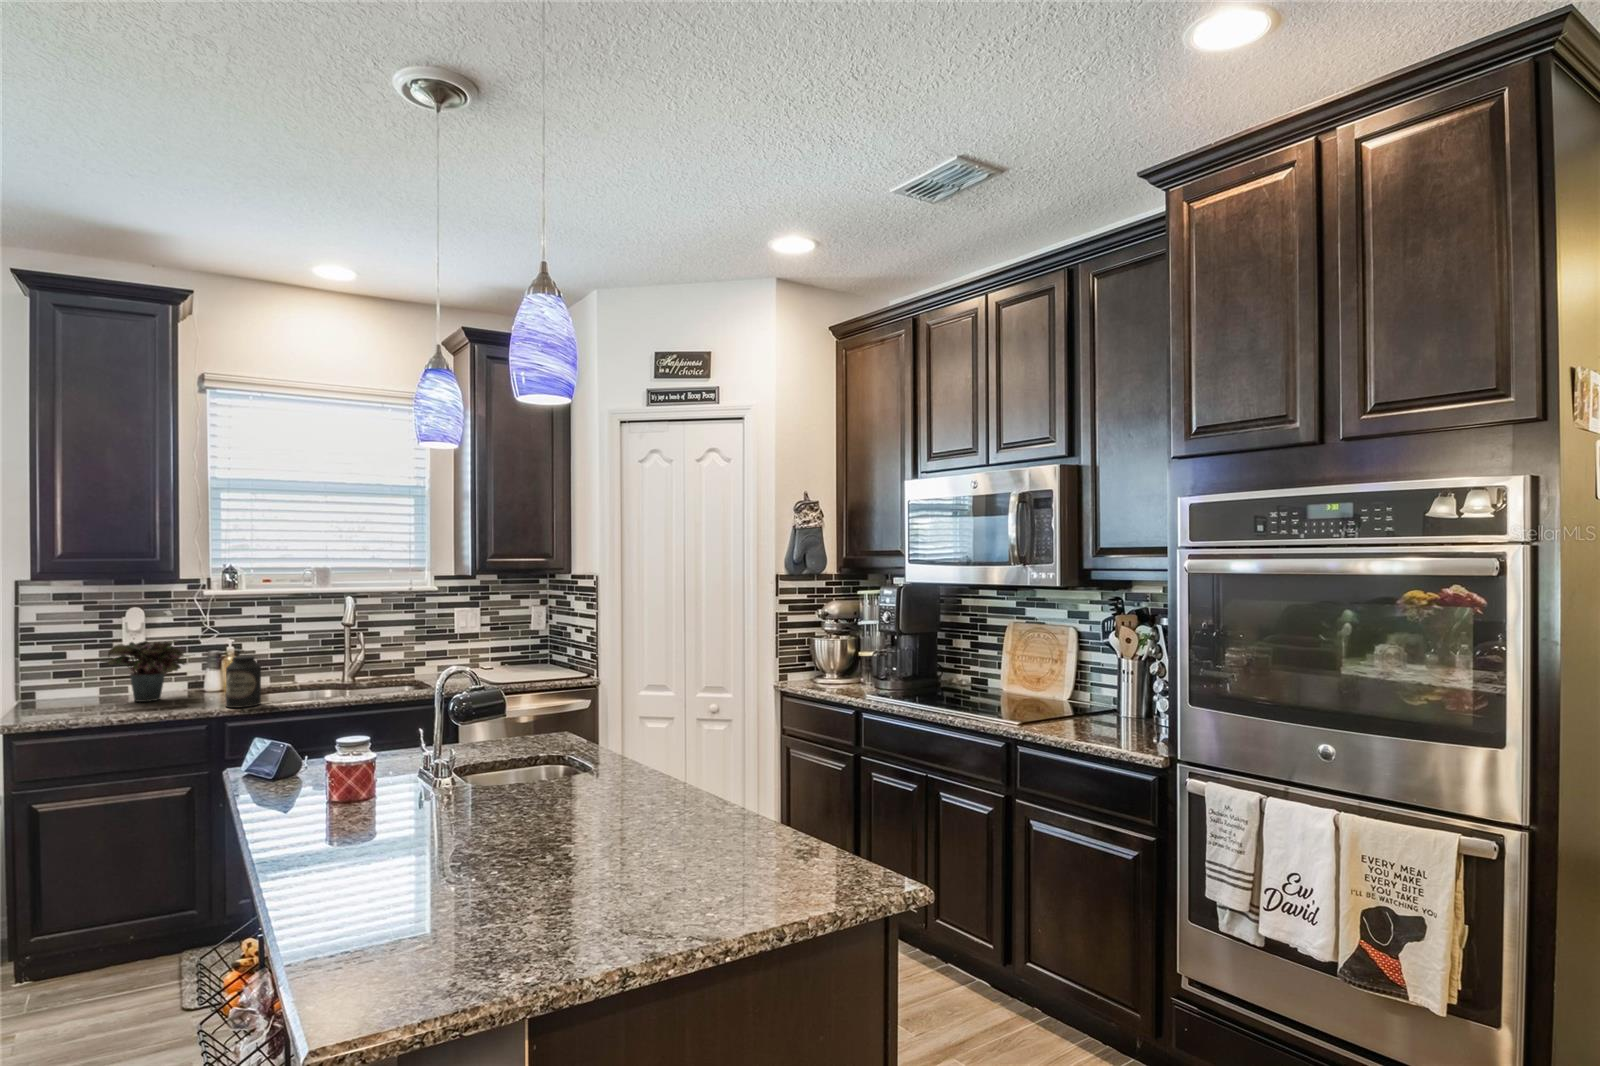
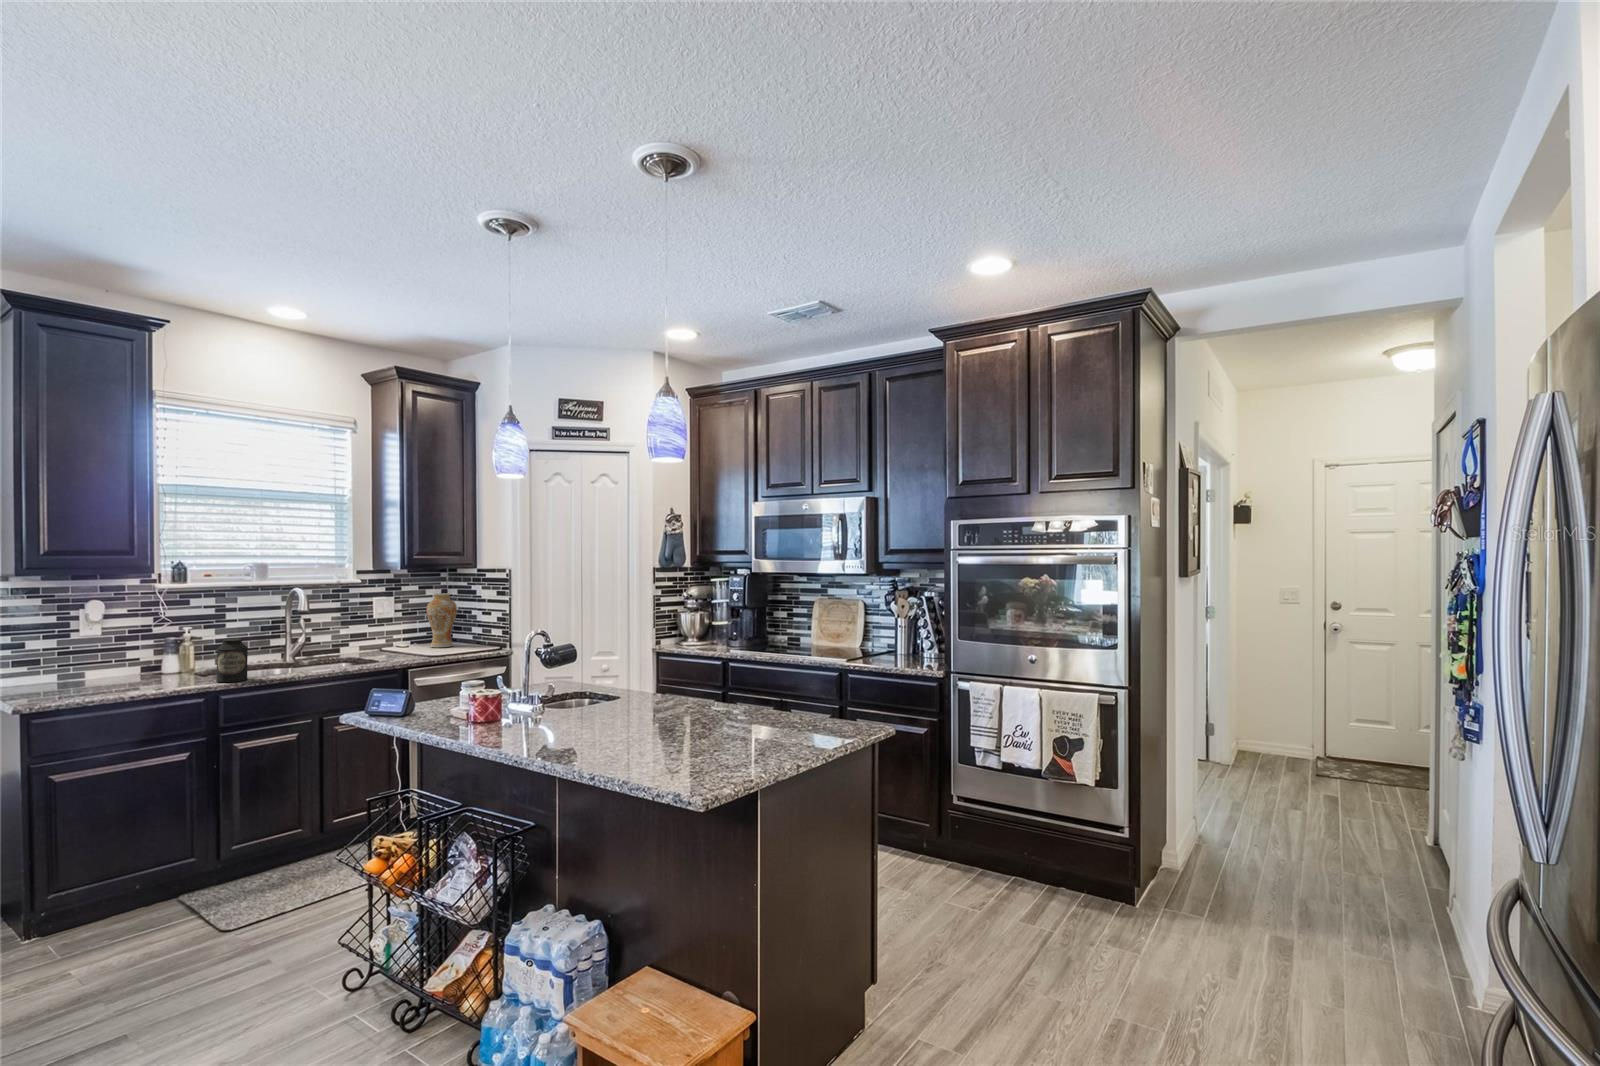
vase: none [507,605,543,672] -> present [427,594,457,648]
potted plant: present [101,640,189,702] -> none [72,628,175,683]

